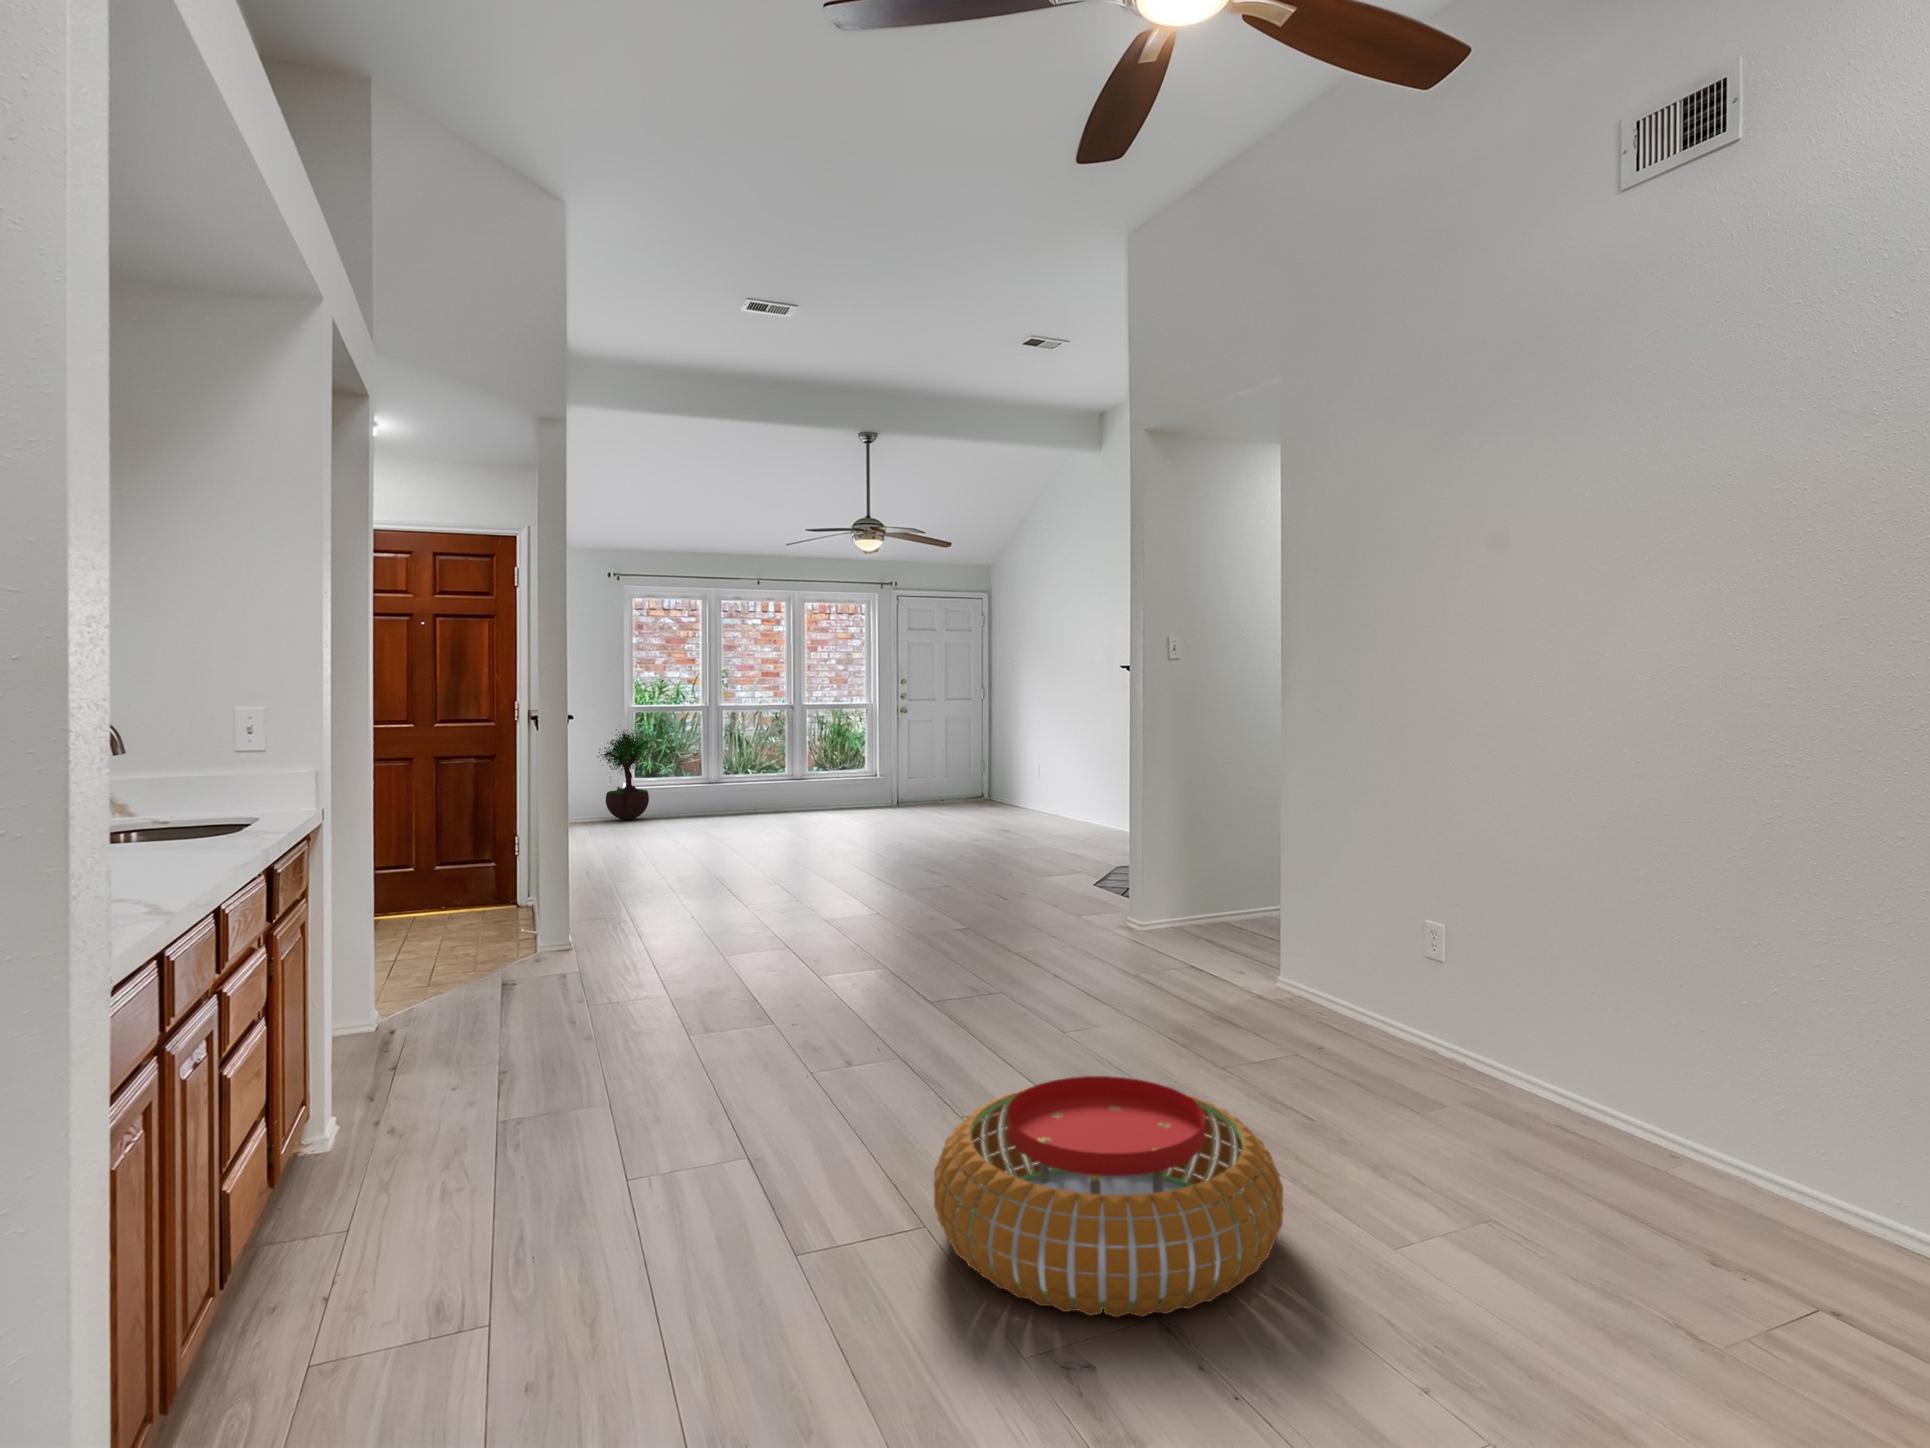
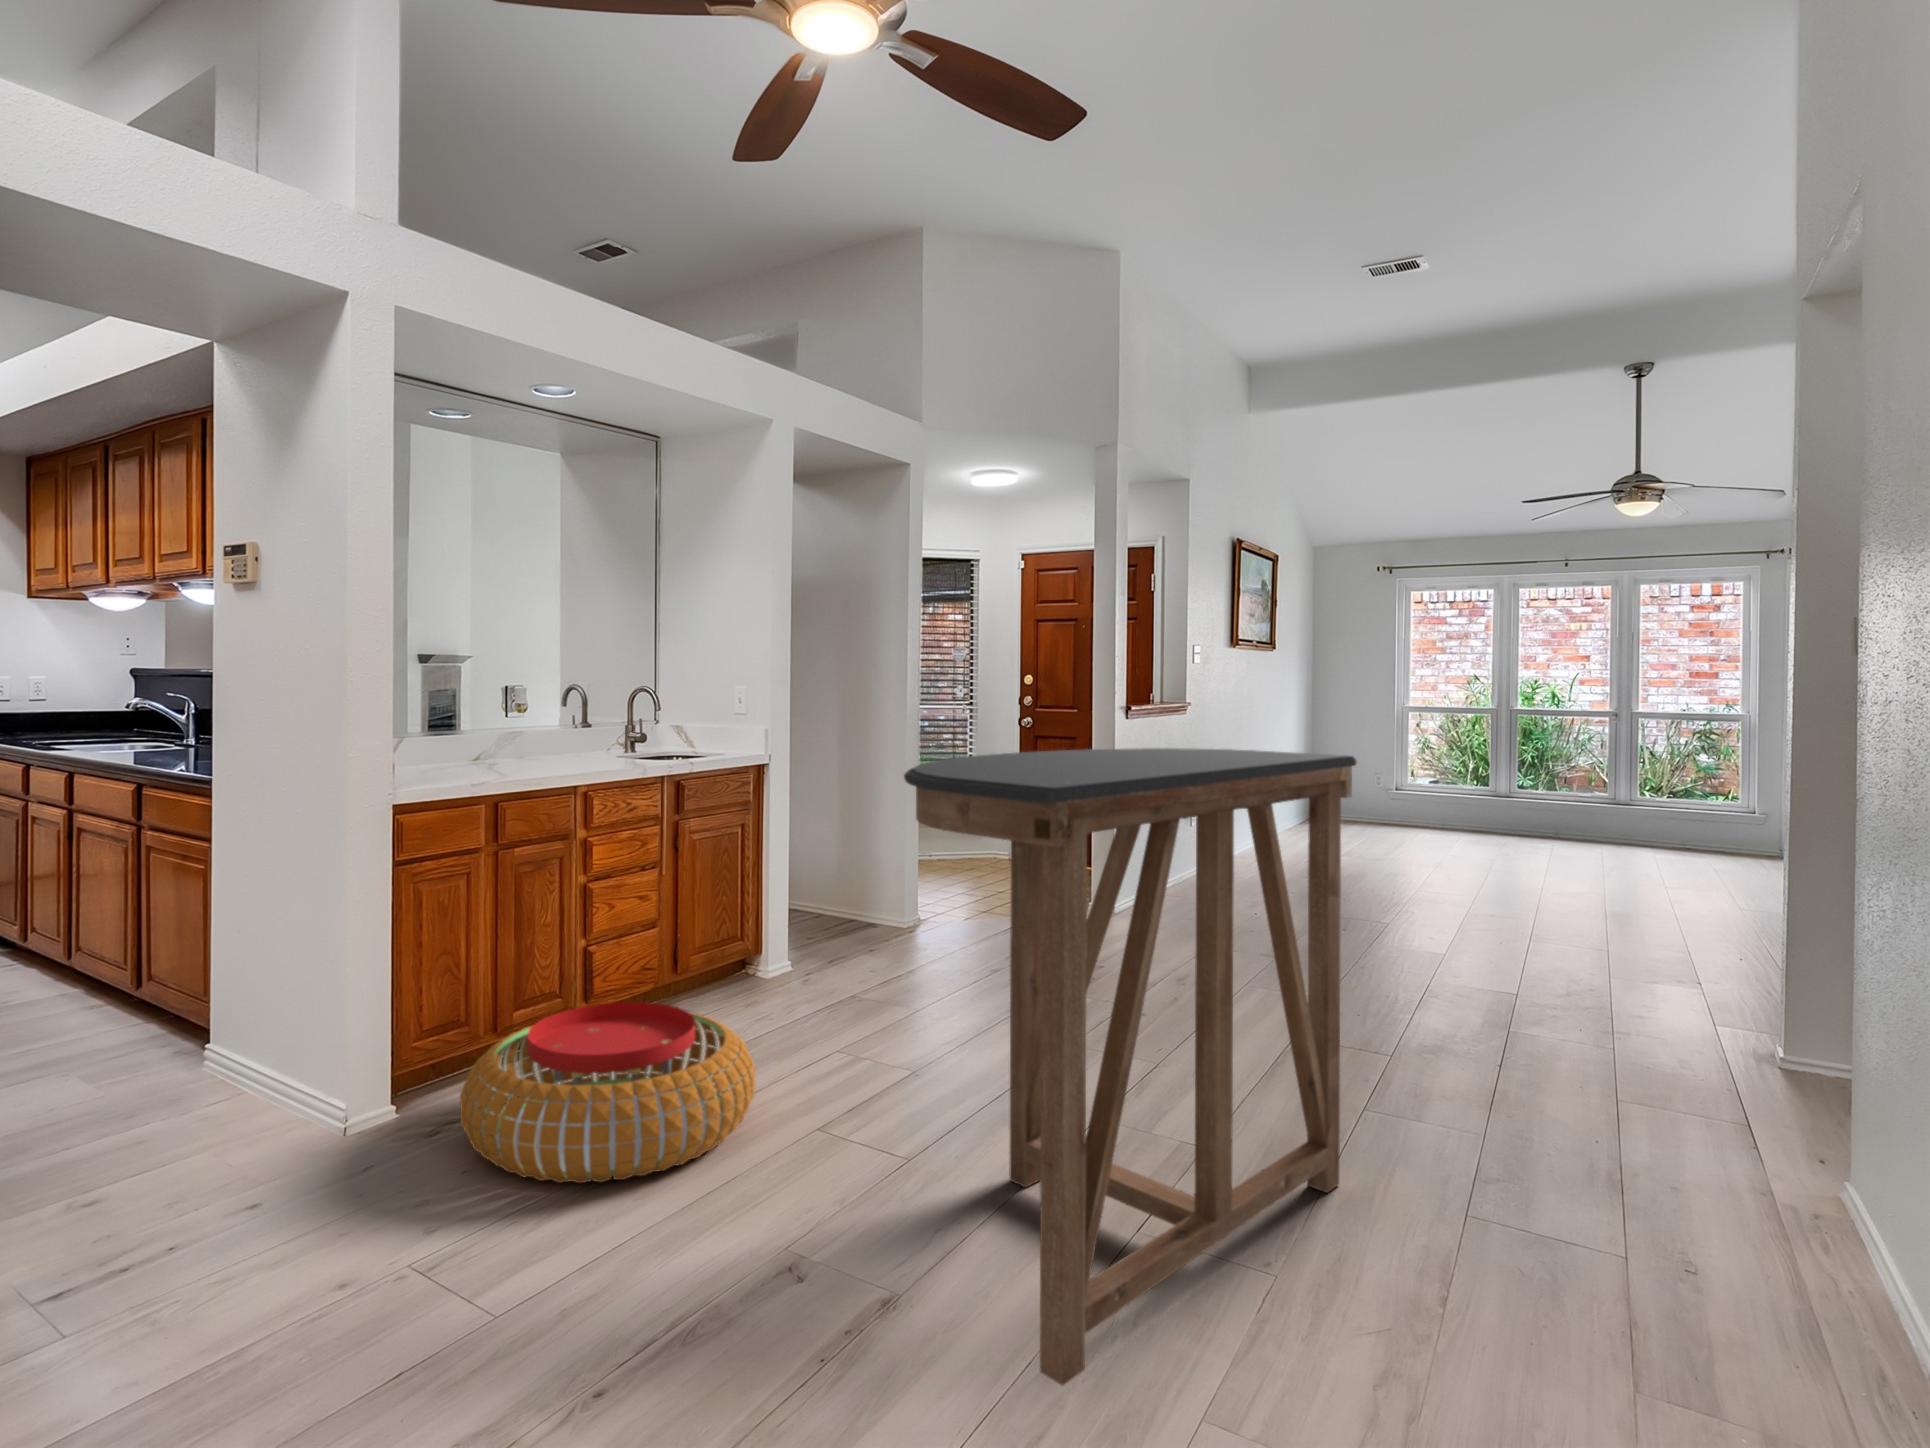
potted tree: present [597,729,652,820] -> none [1445,726,1511,829]
console table: none [1225,730,1602,1127] -> present [904,748,1356,1385]

